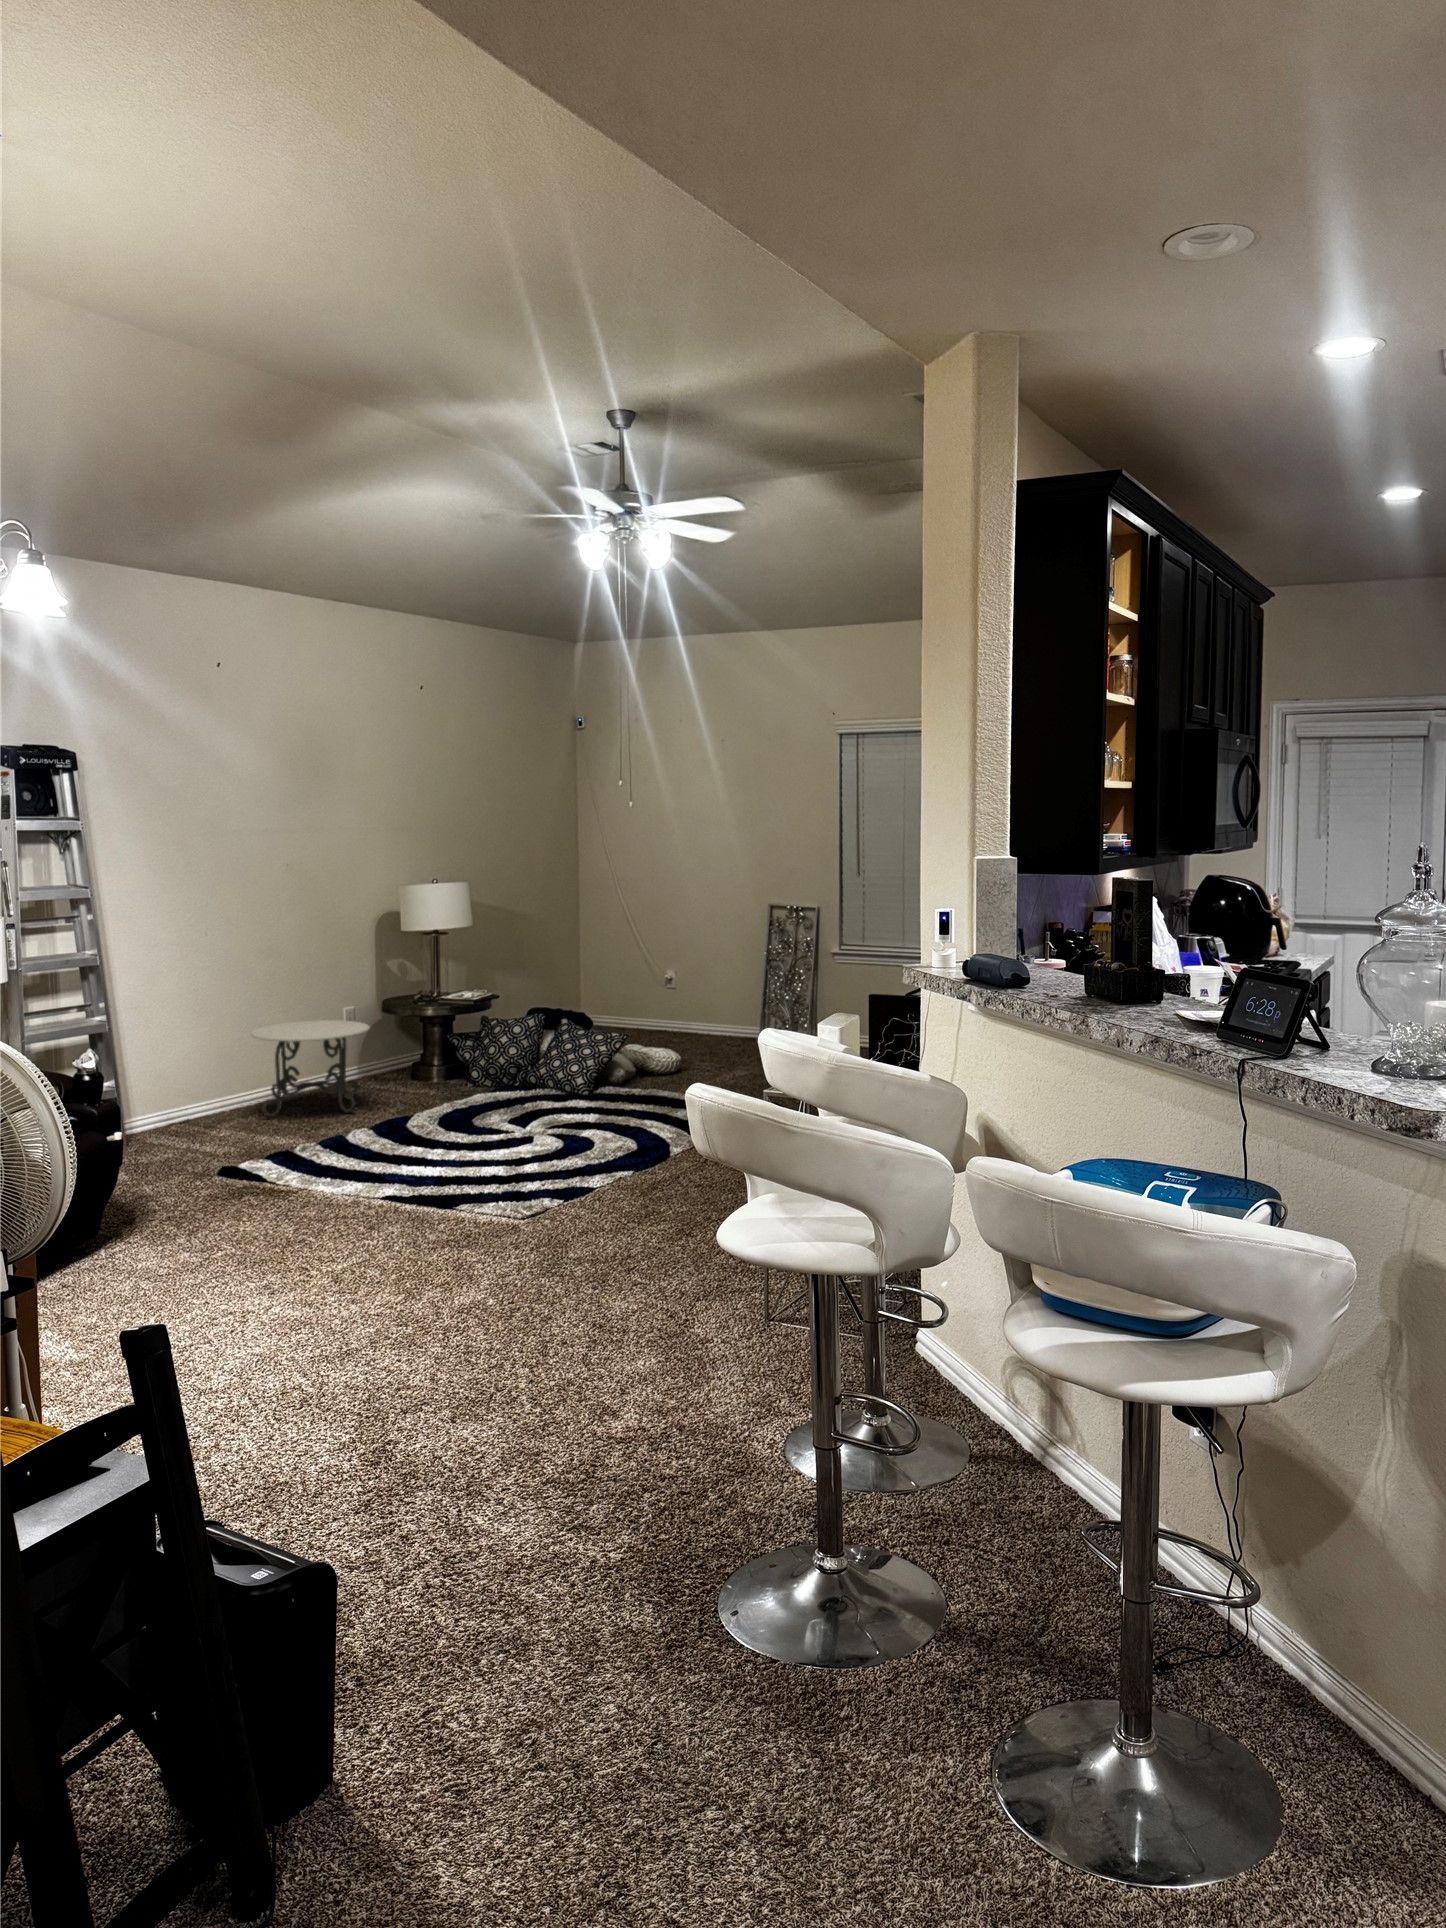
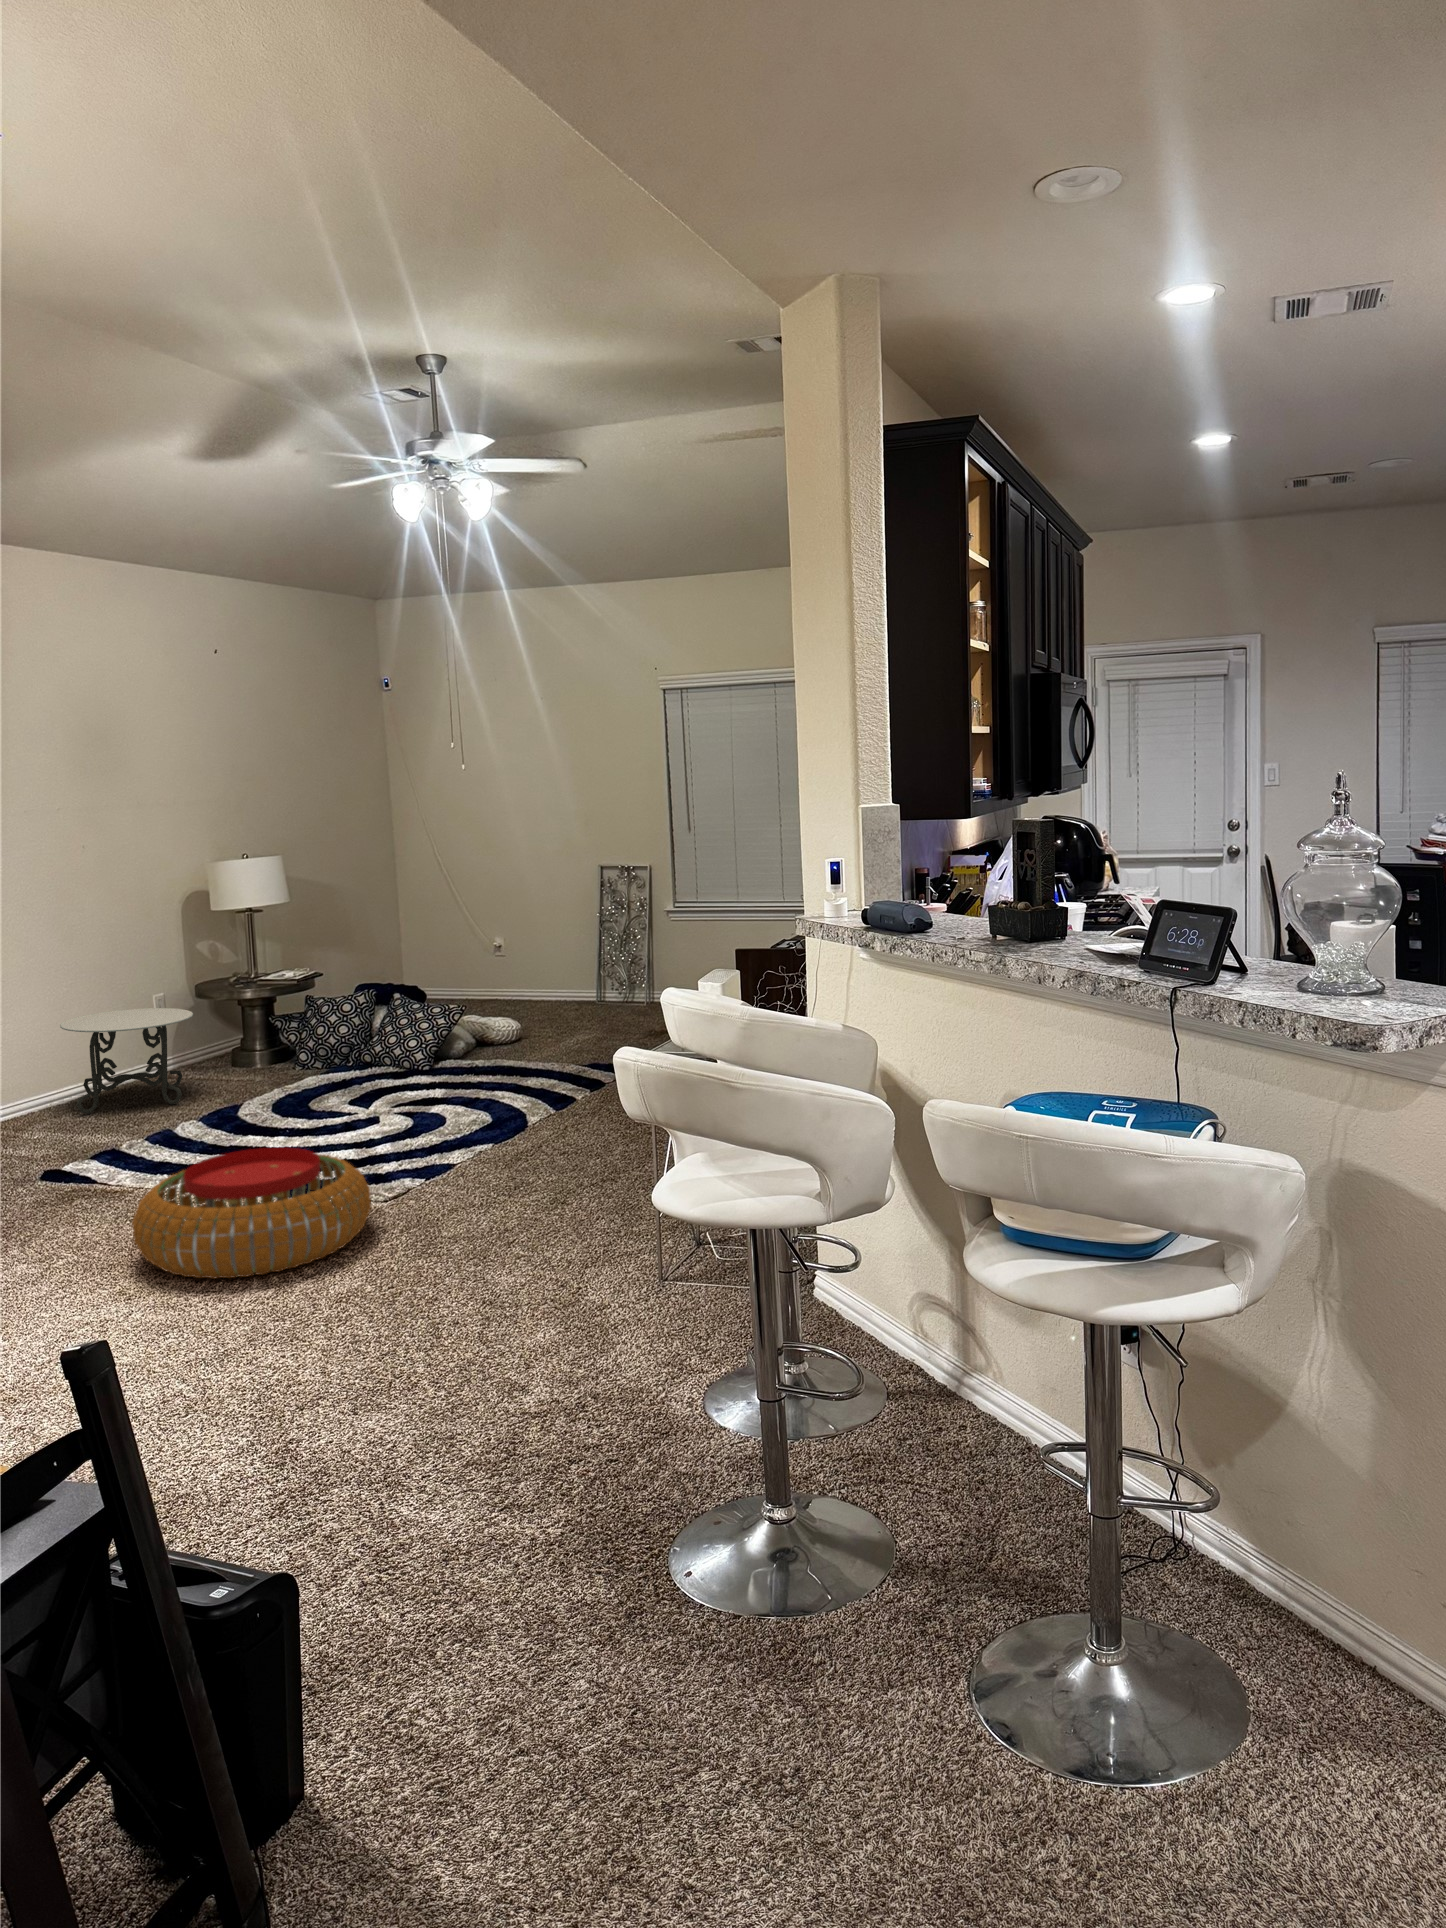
pouf: none [284,1161,504,1284] -> present [132,1147,371,1279]

